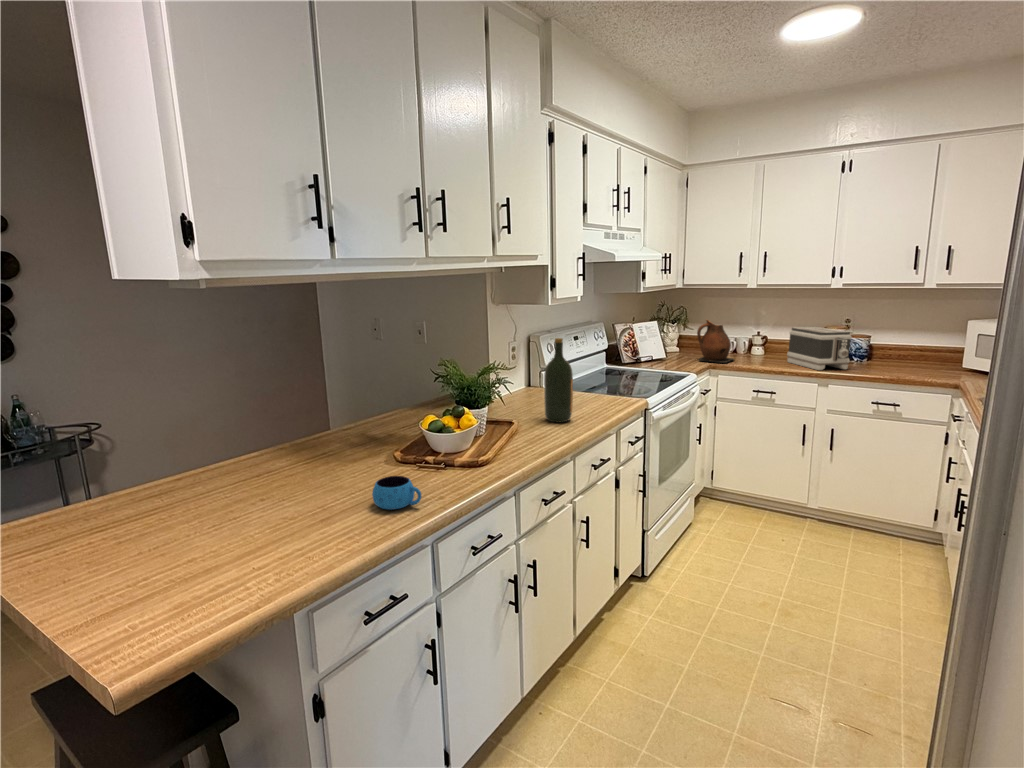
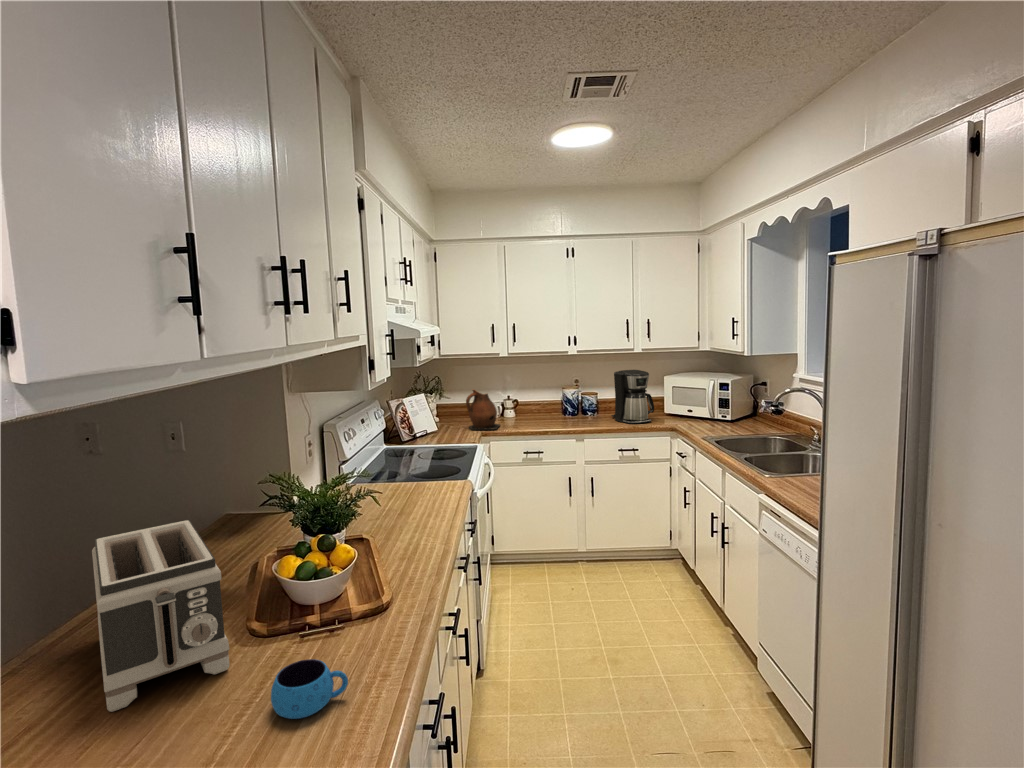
coffee maker: none [881,310,942,375] -> present [611,370,654,424]
toaster: present [787,327,851,370] -> present [92,520,229,712]
wine bottle: present [544,338,573,422] -> none [381,430,416,527]

